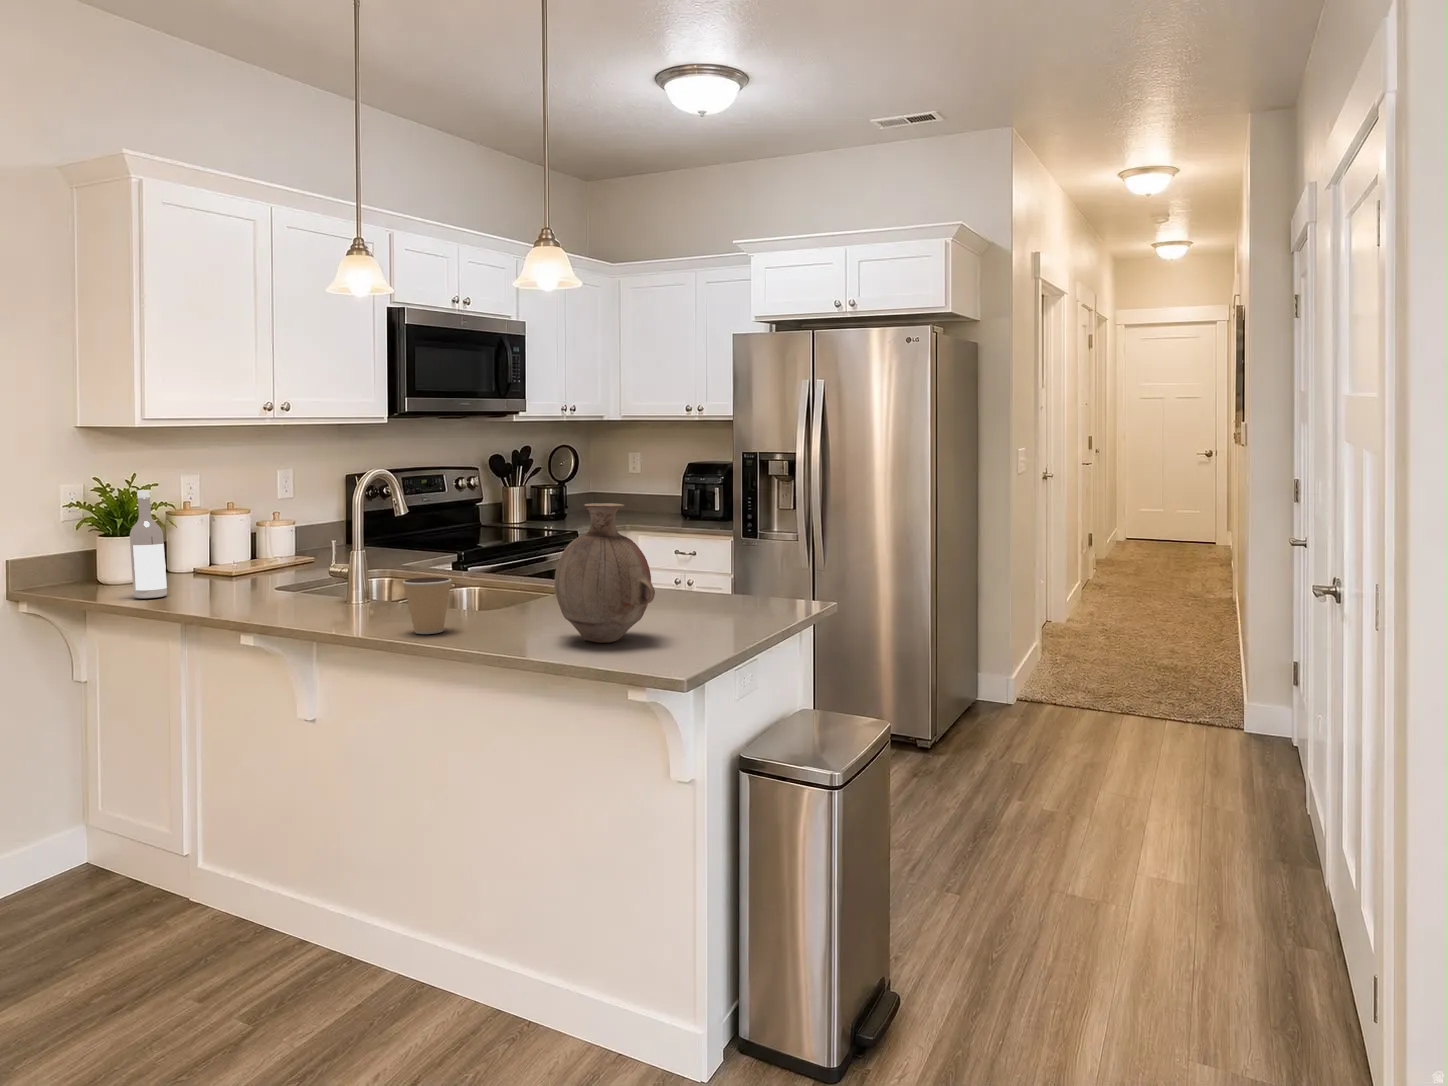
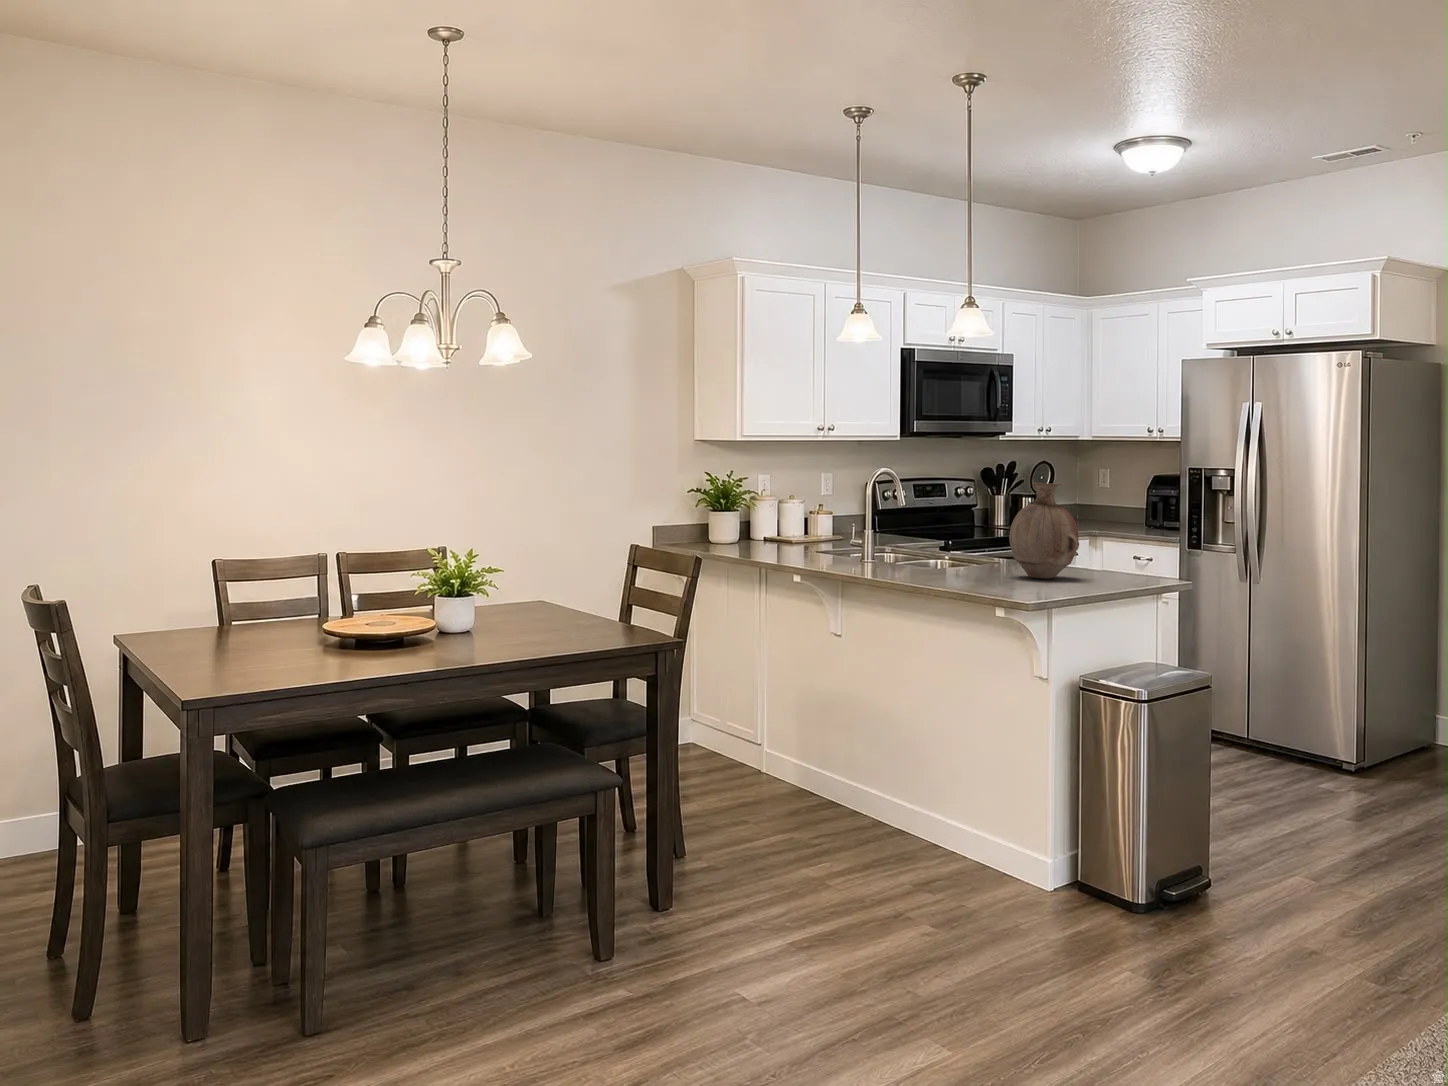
wine bottle: present [130,490,167,599] -> none [735,479,754,551]
coffee cup: present [403,577,452,634] -> none [909,534,941,570]

